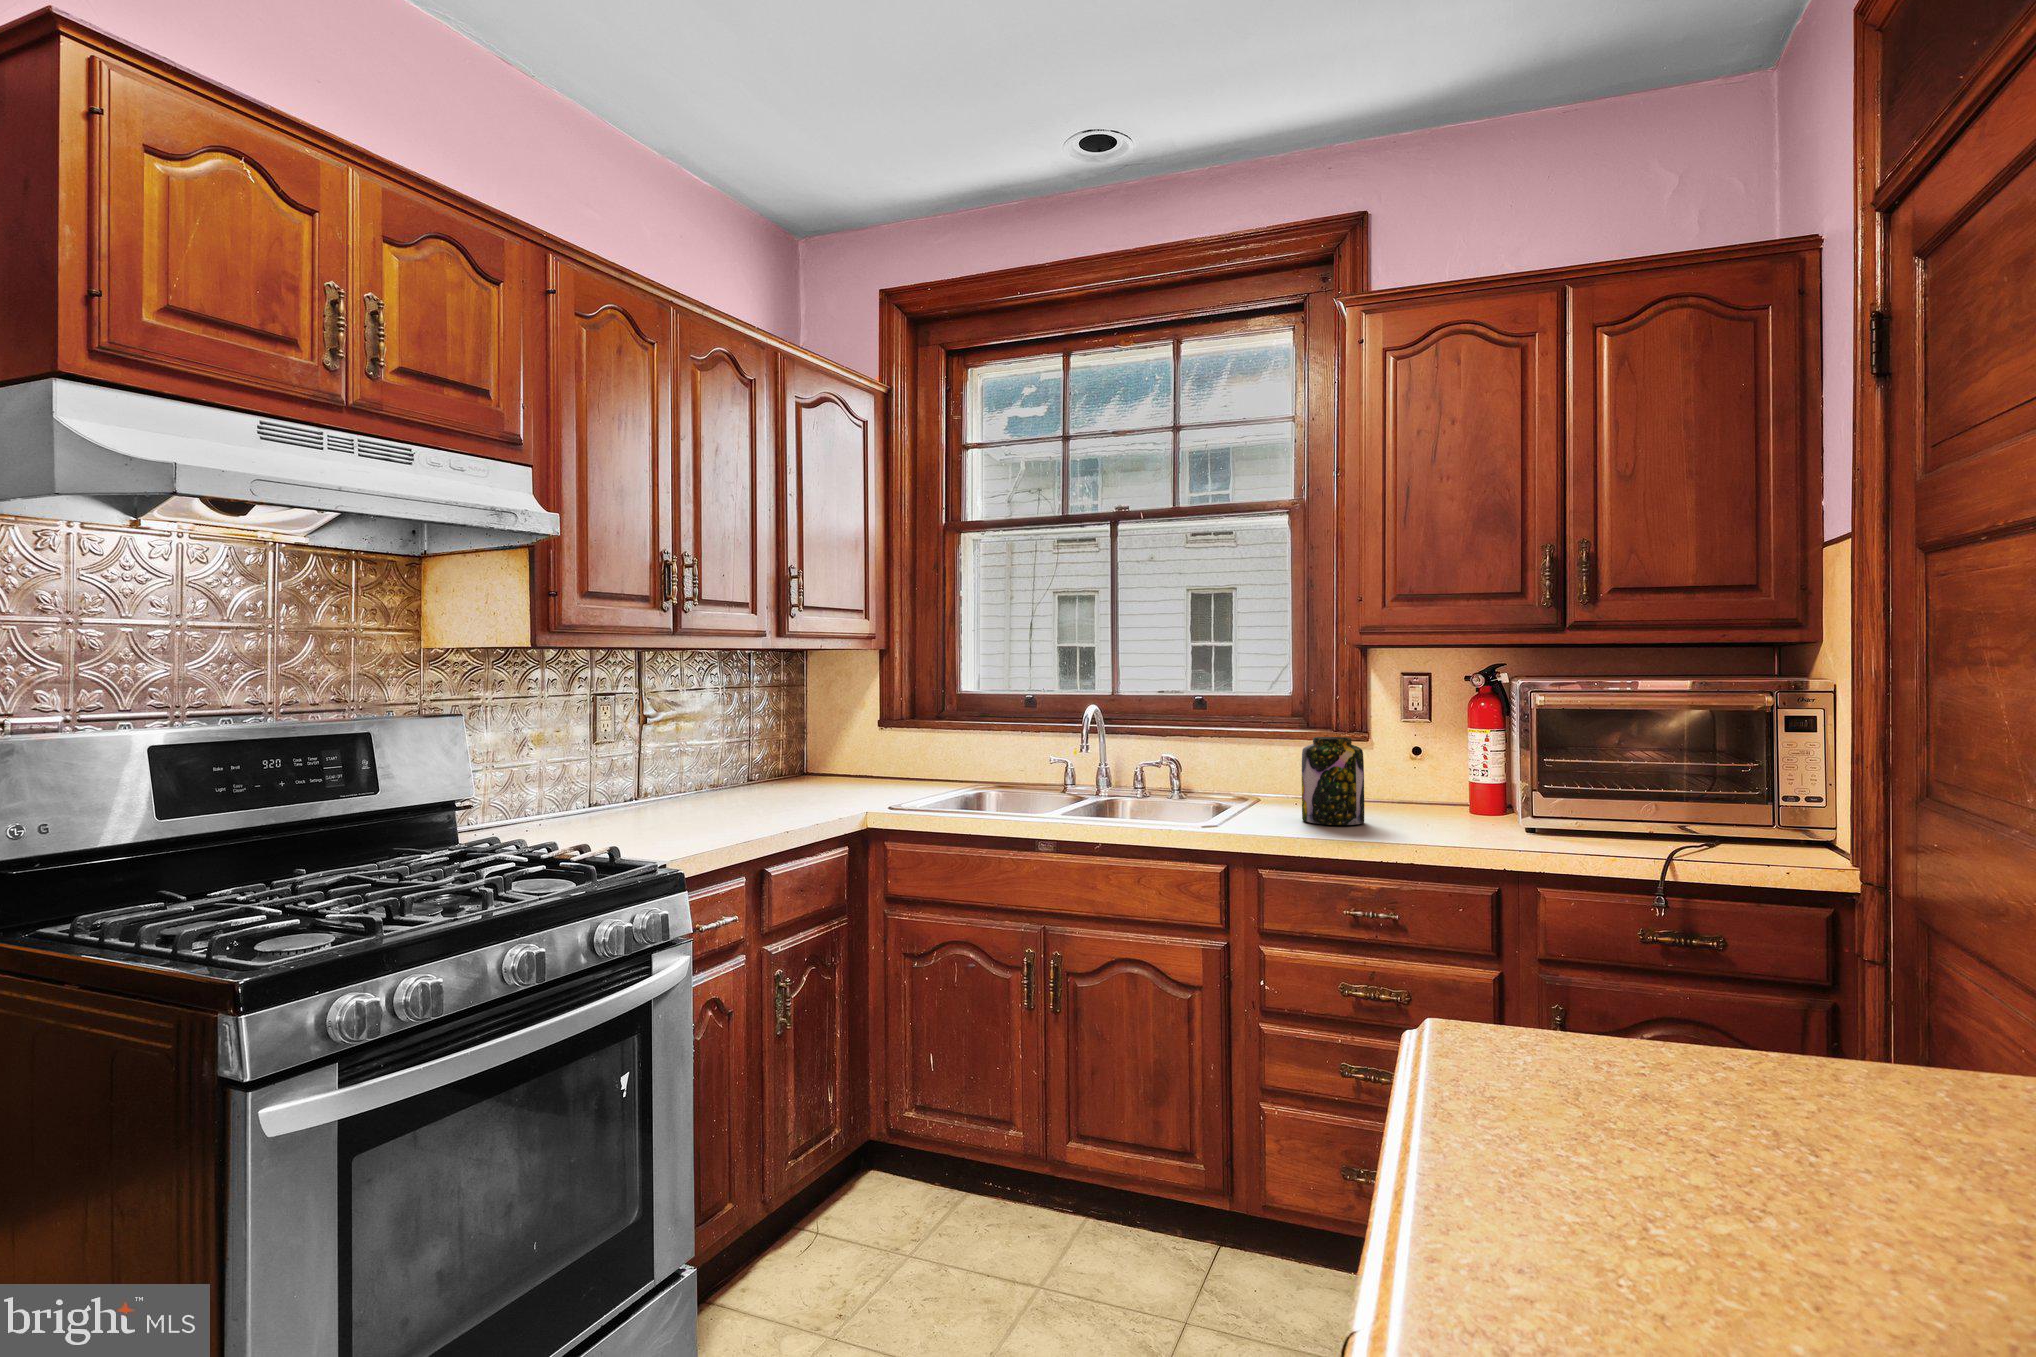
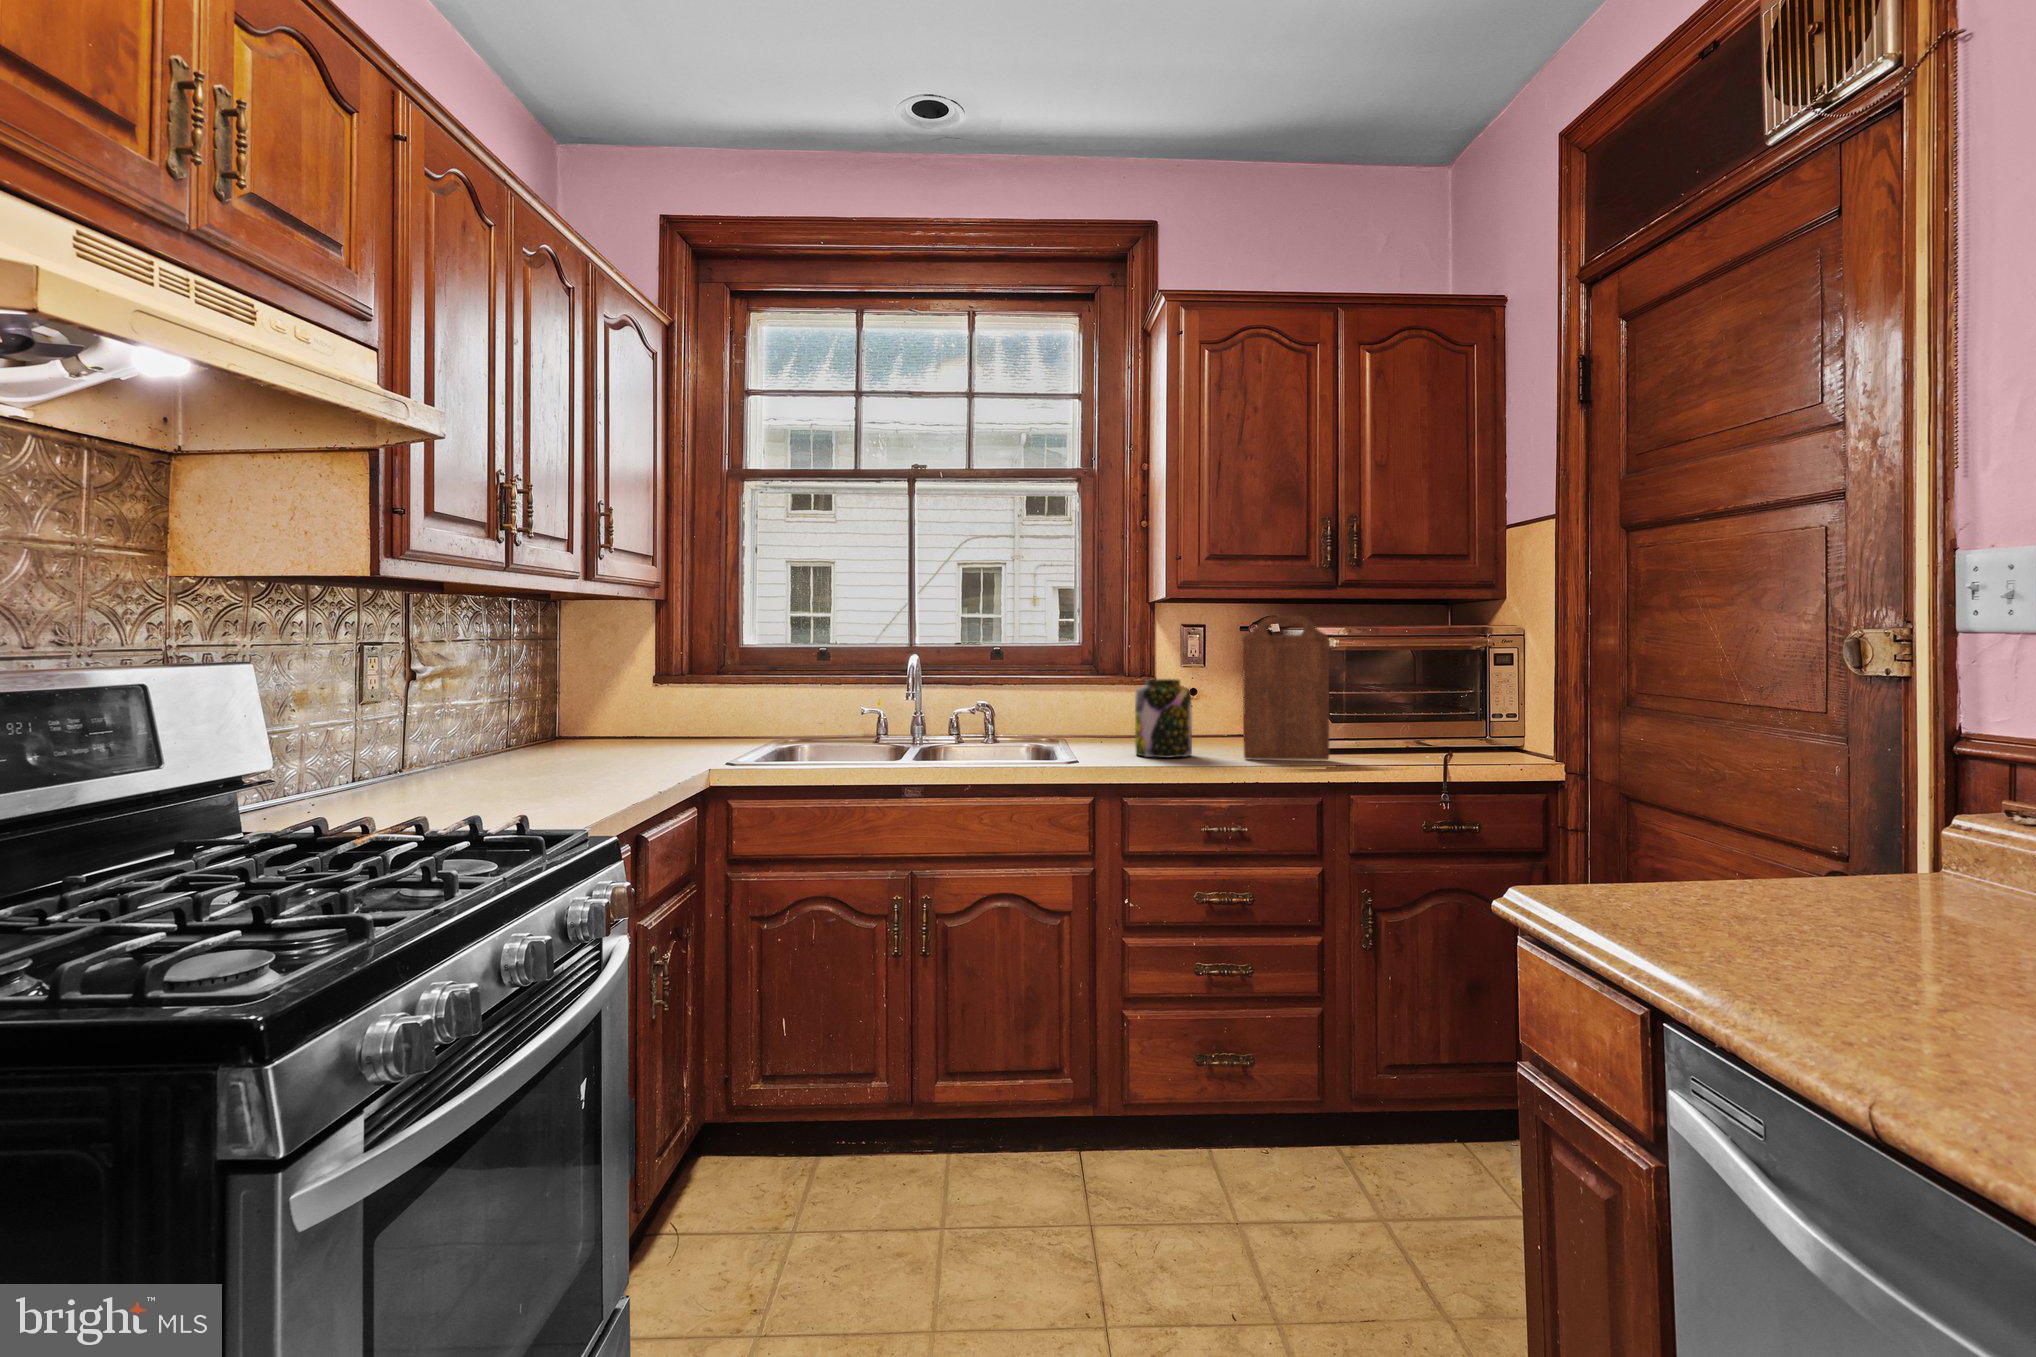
cutting board: none [1413,669,1517,839] -> present [1243,616,1329,760]

